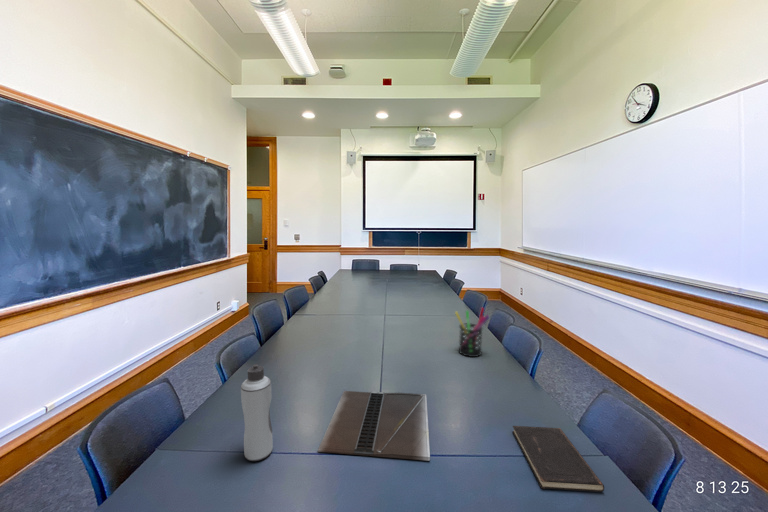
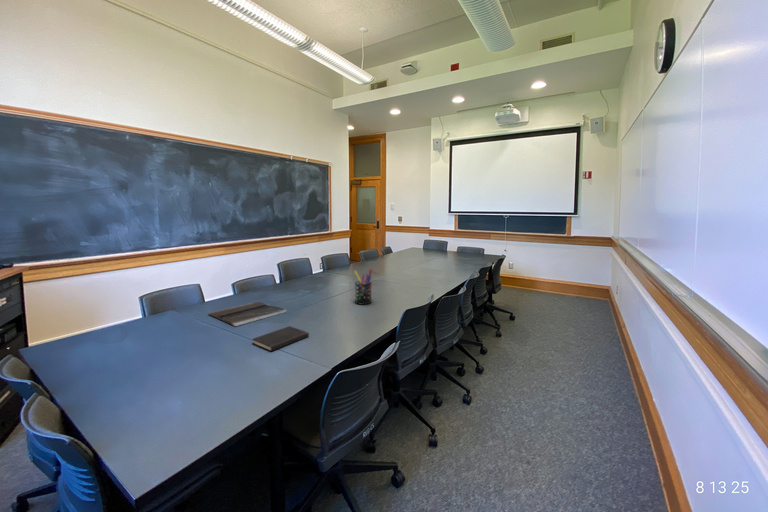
water bottle: present [241,364,273,461] -> none [182,268,199,311]

